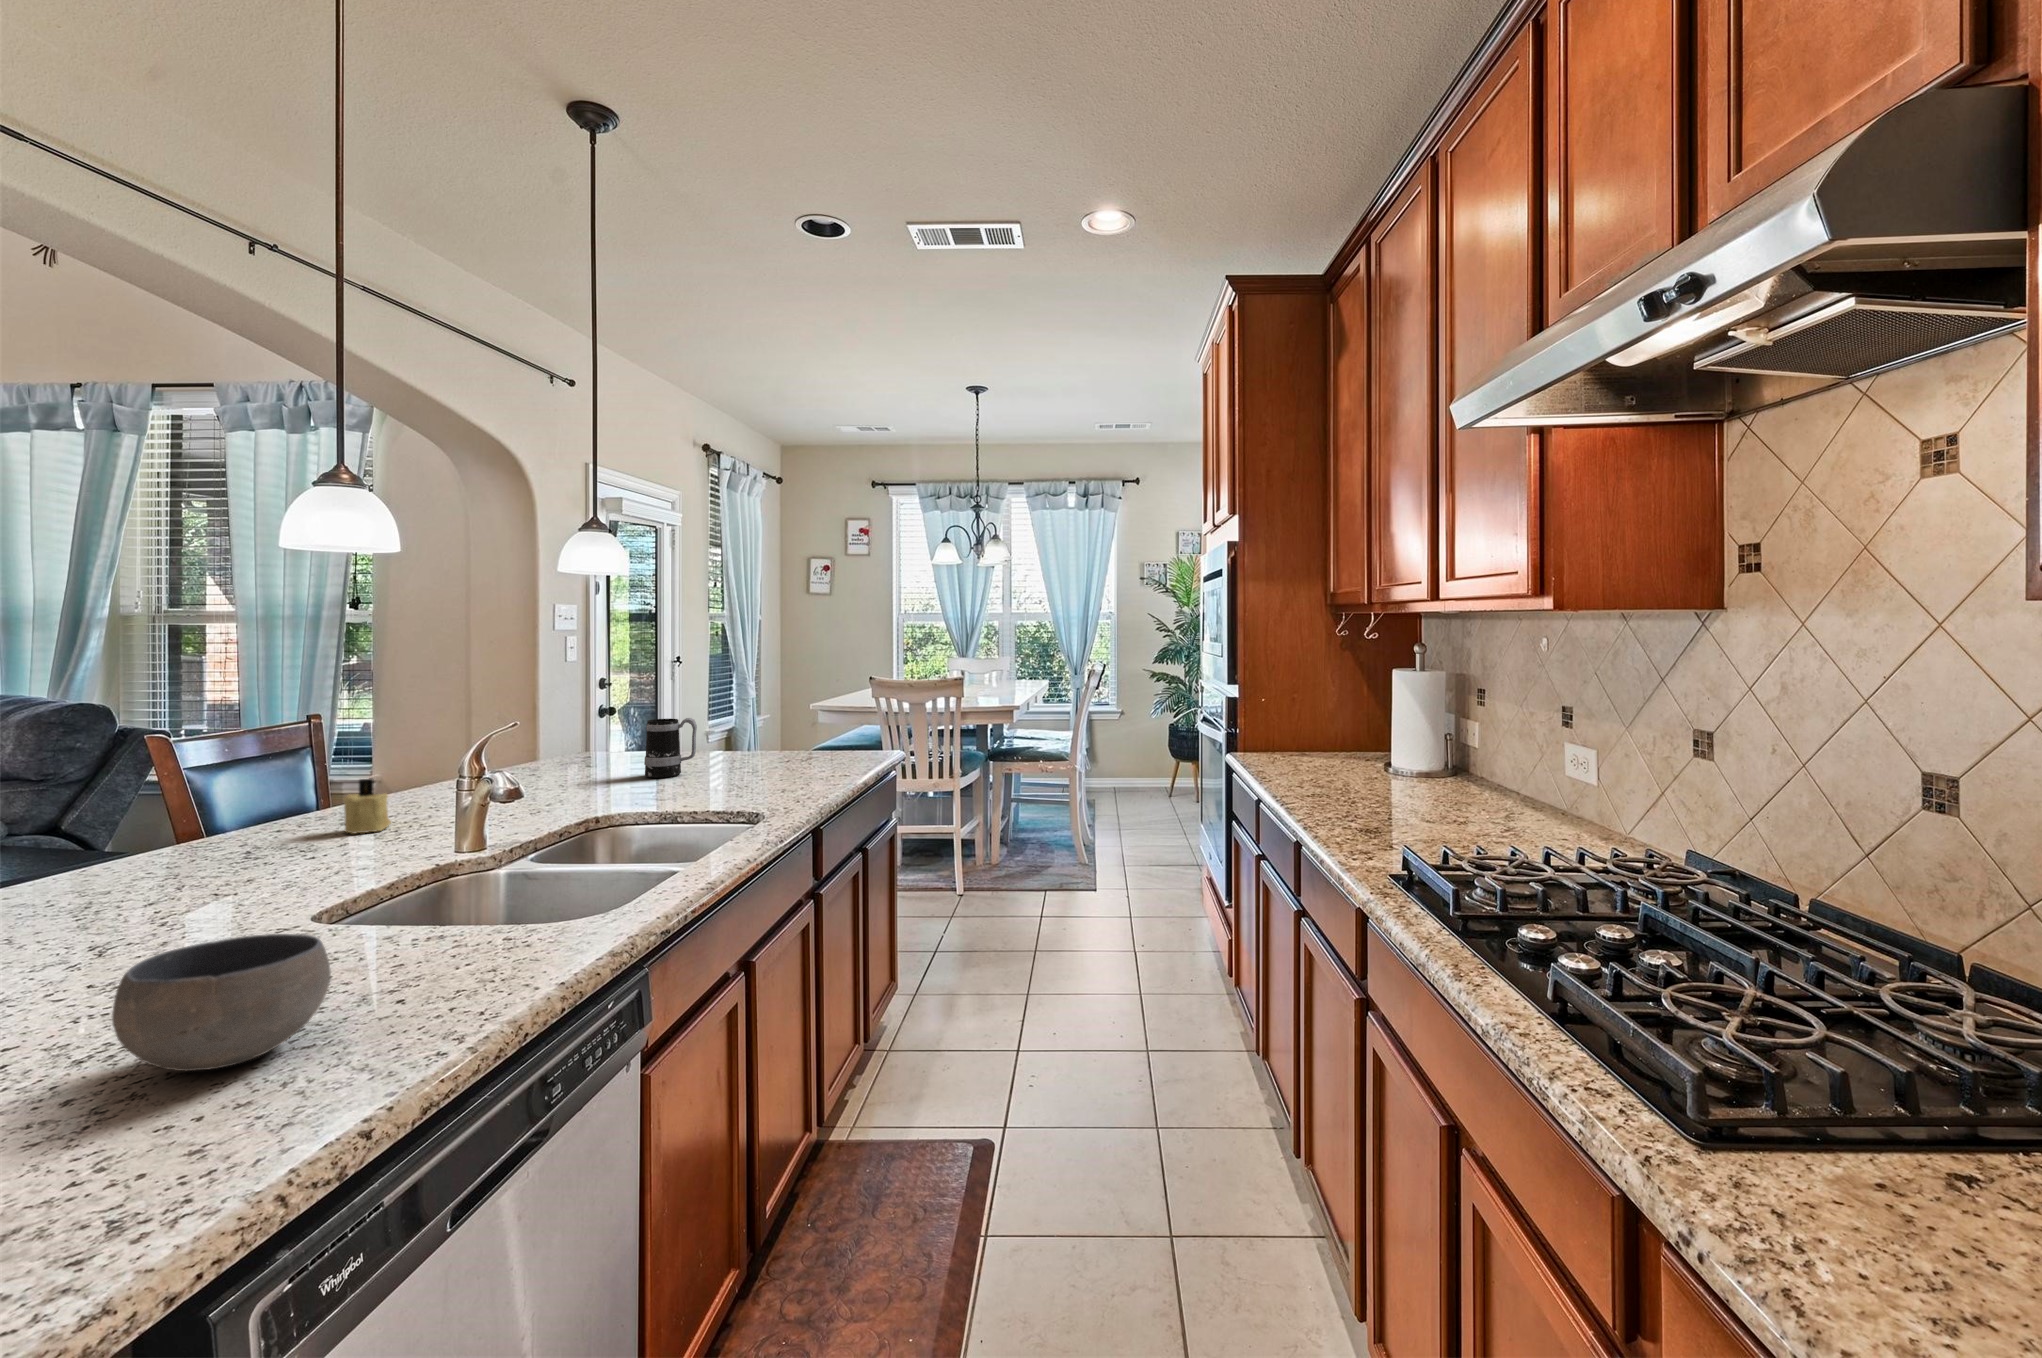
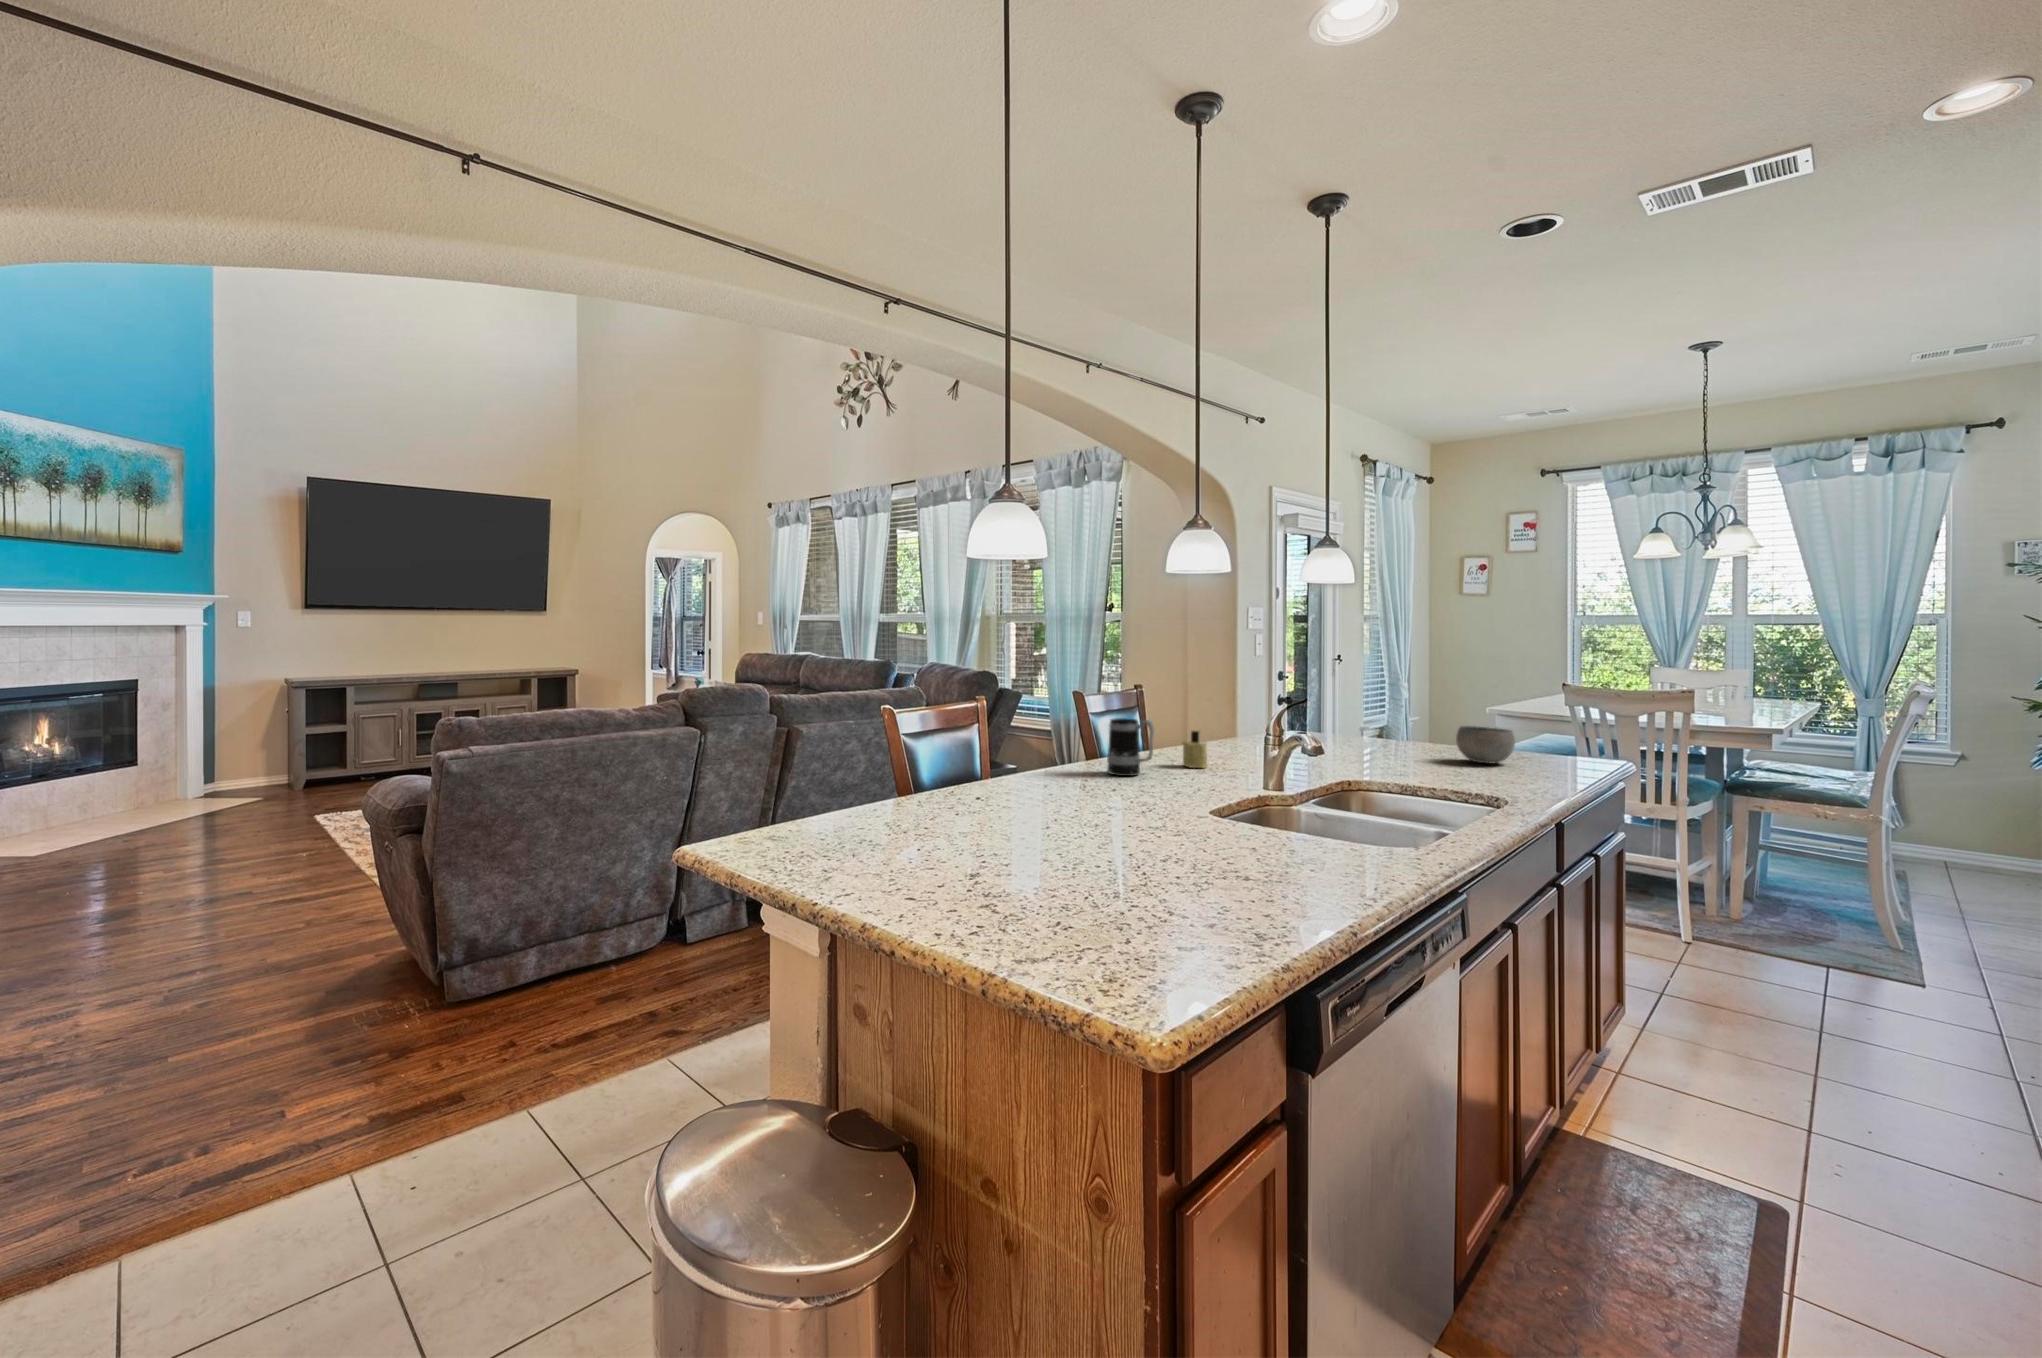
mug: present [644,718,697,778] -> present [1107,718,1154,776]
bowl: present [112,934,331,1071] -> present [1456,726,1515,763]

